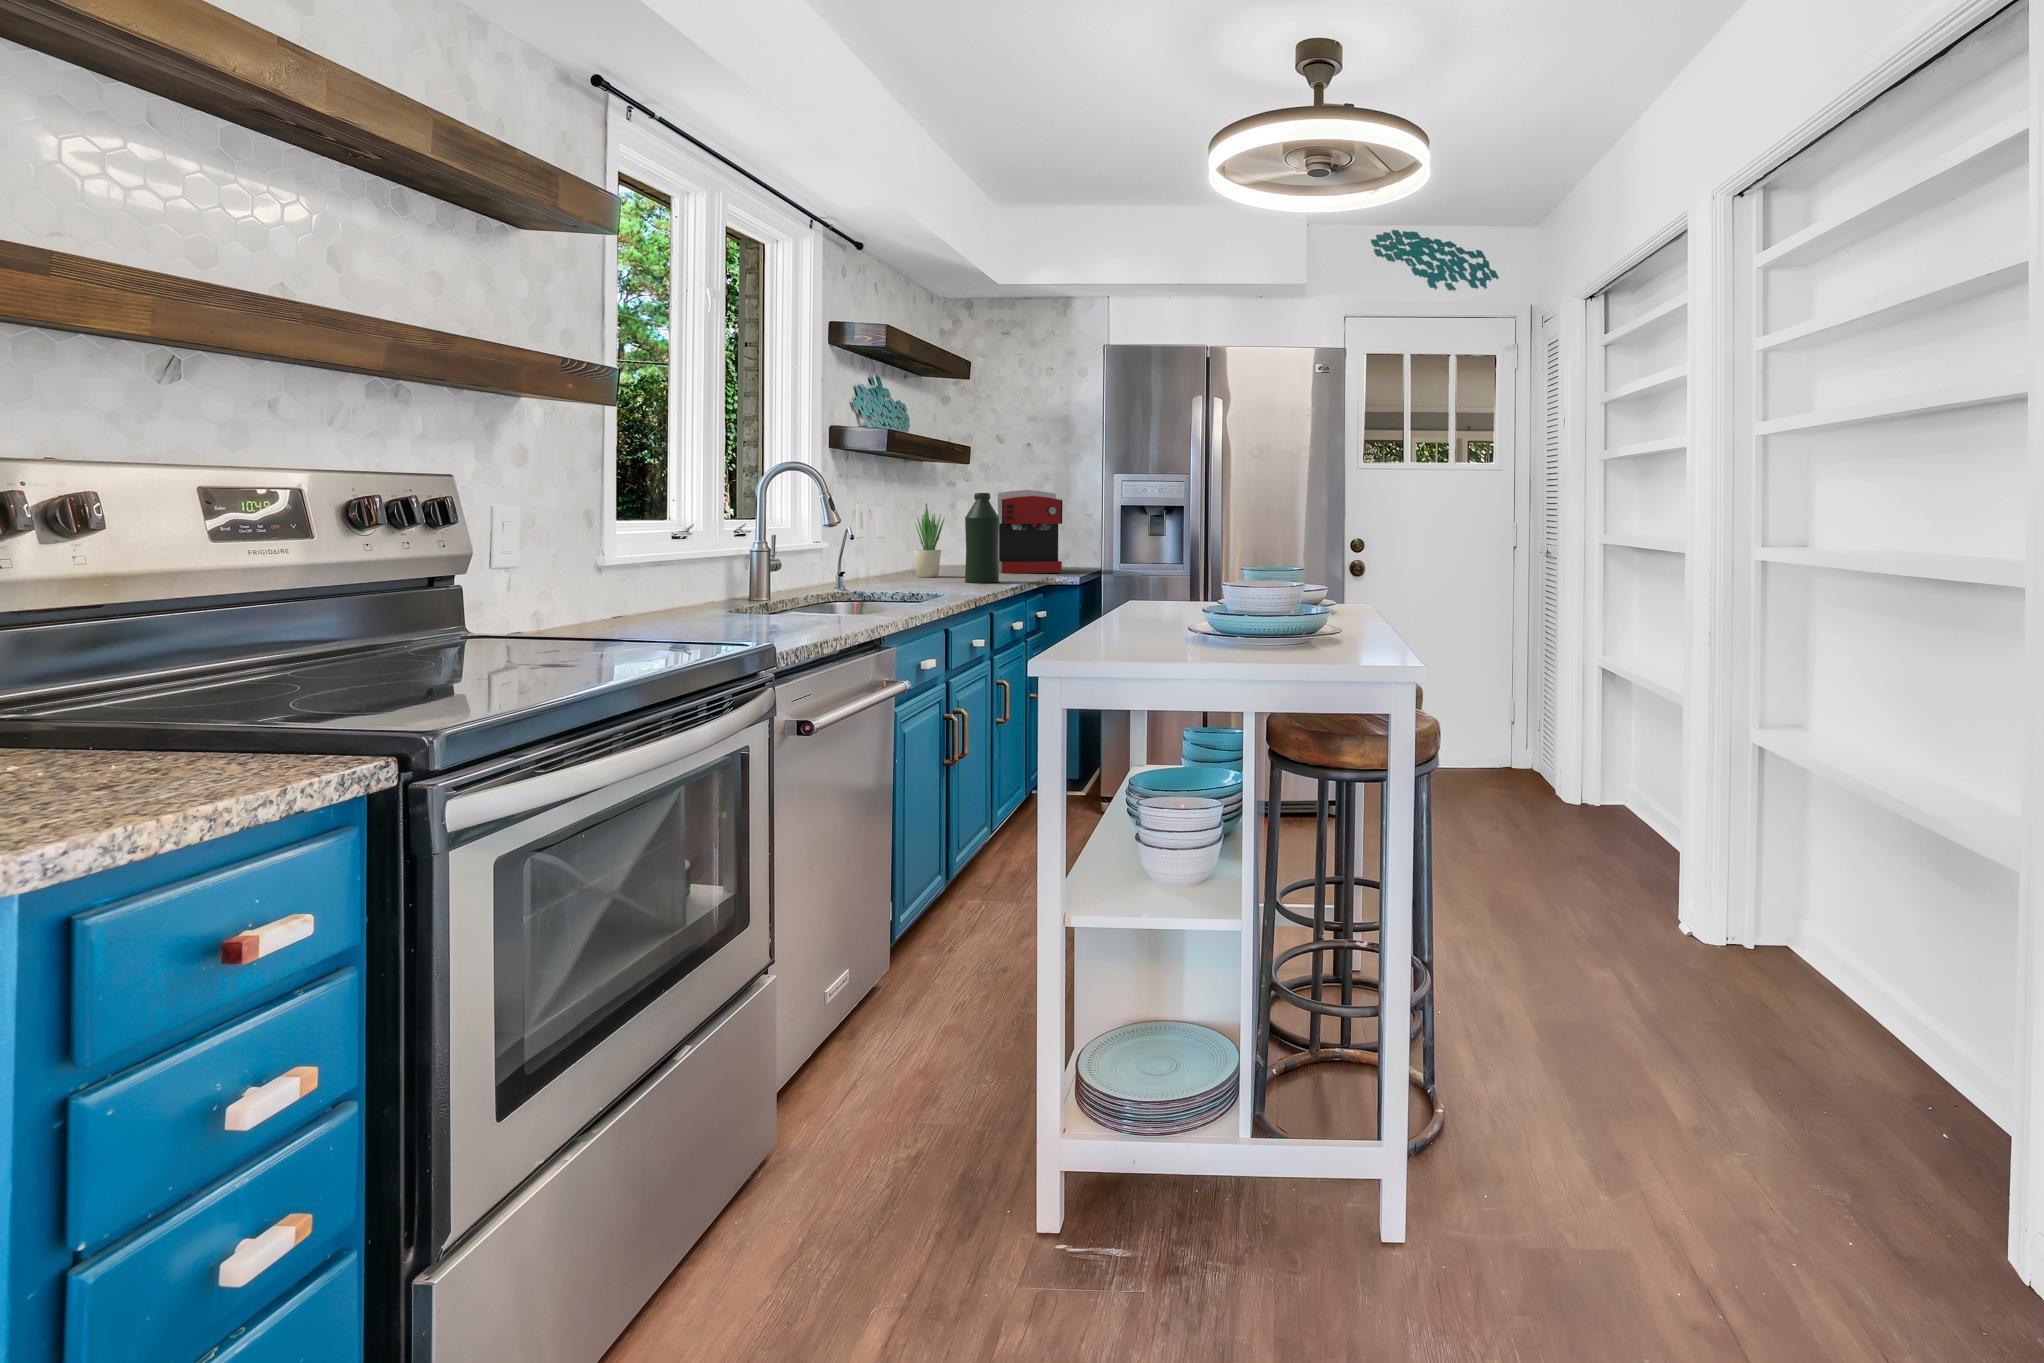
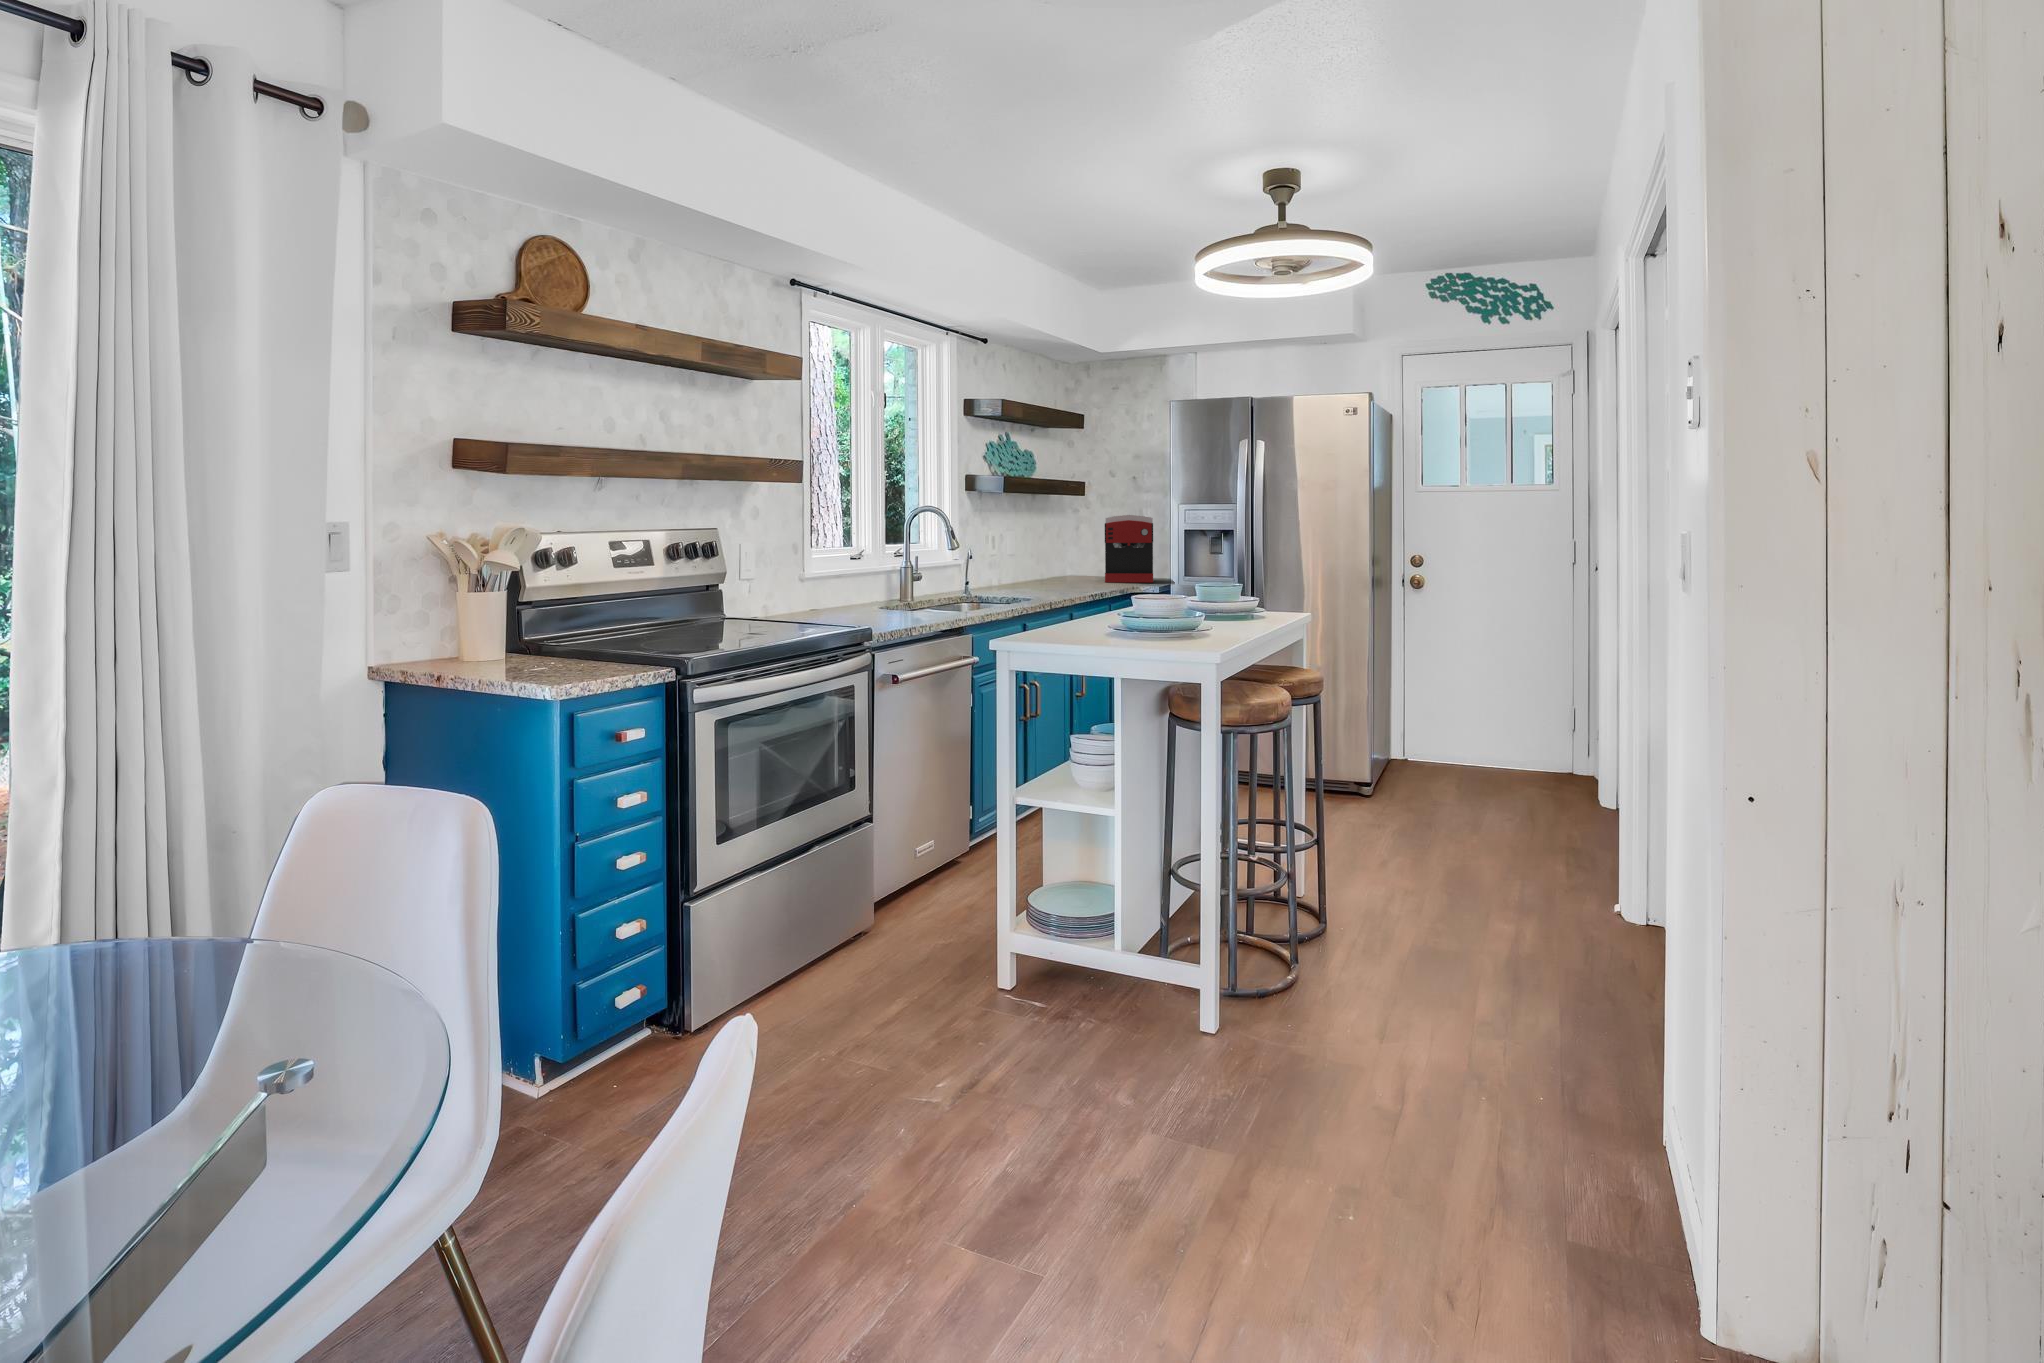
bottle: present [965,493,999,583] -> none [1062,521,1088,590]
potted plant: present [914,503,945,577] -> none [1032,528,1055,585]

